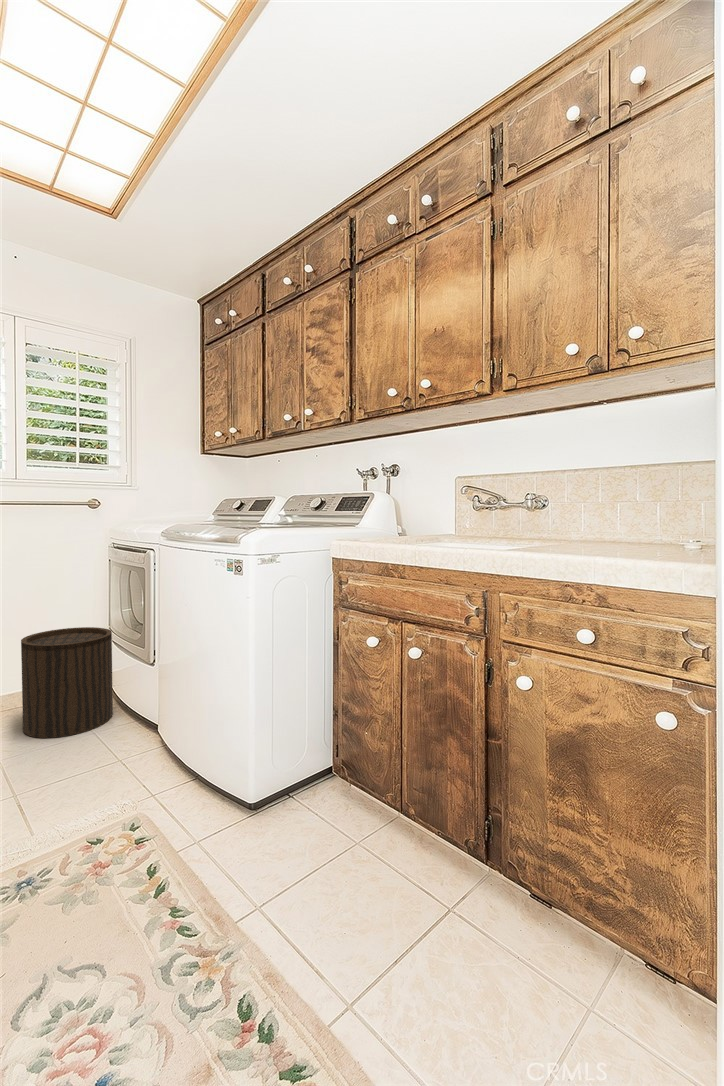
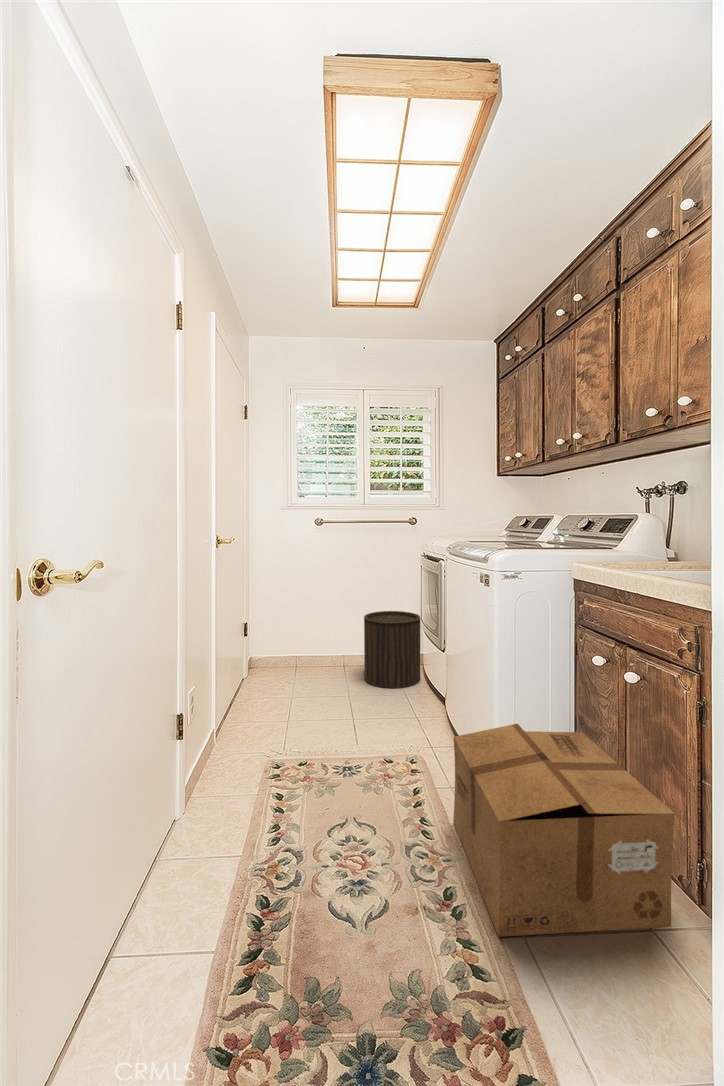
cardboard box: none [217,728,474,1032] -> present [453,724,675,937]

